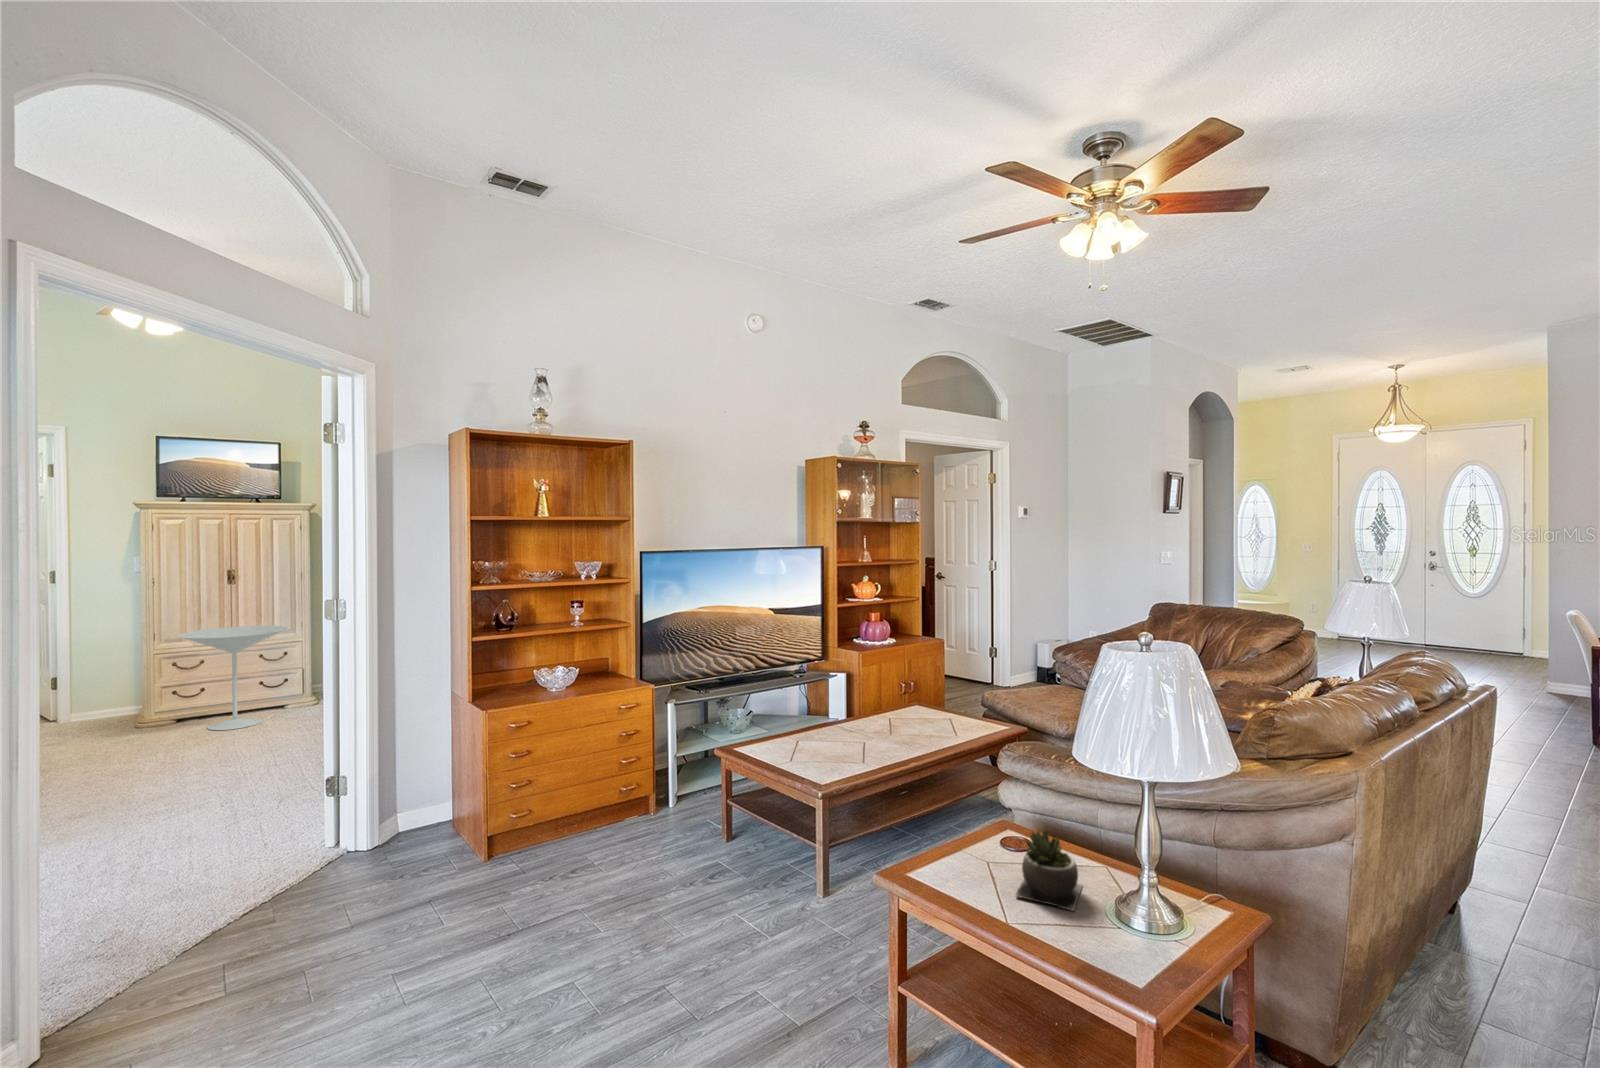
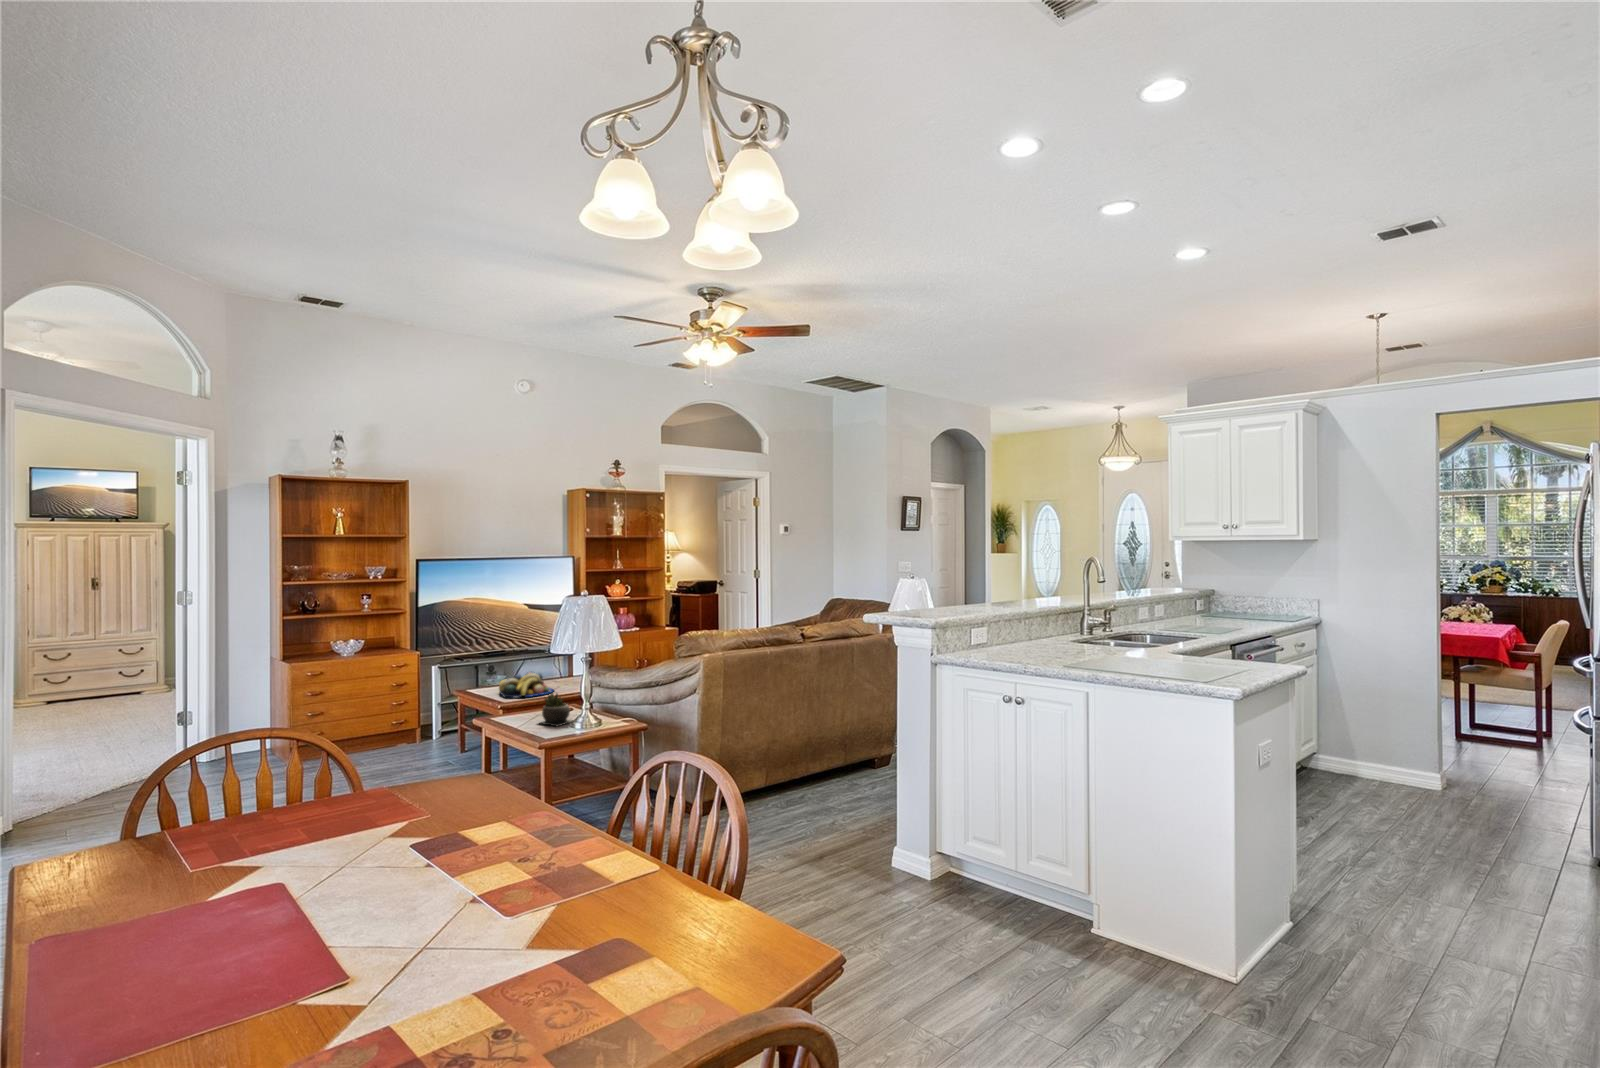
side table: present [177,626,287,730] -> none [50,625,144,708]
fruit bowl: none [783,719,863,767] -> present [499,672,554,698]

